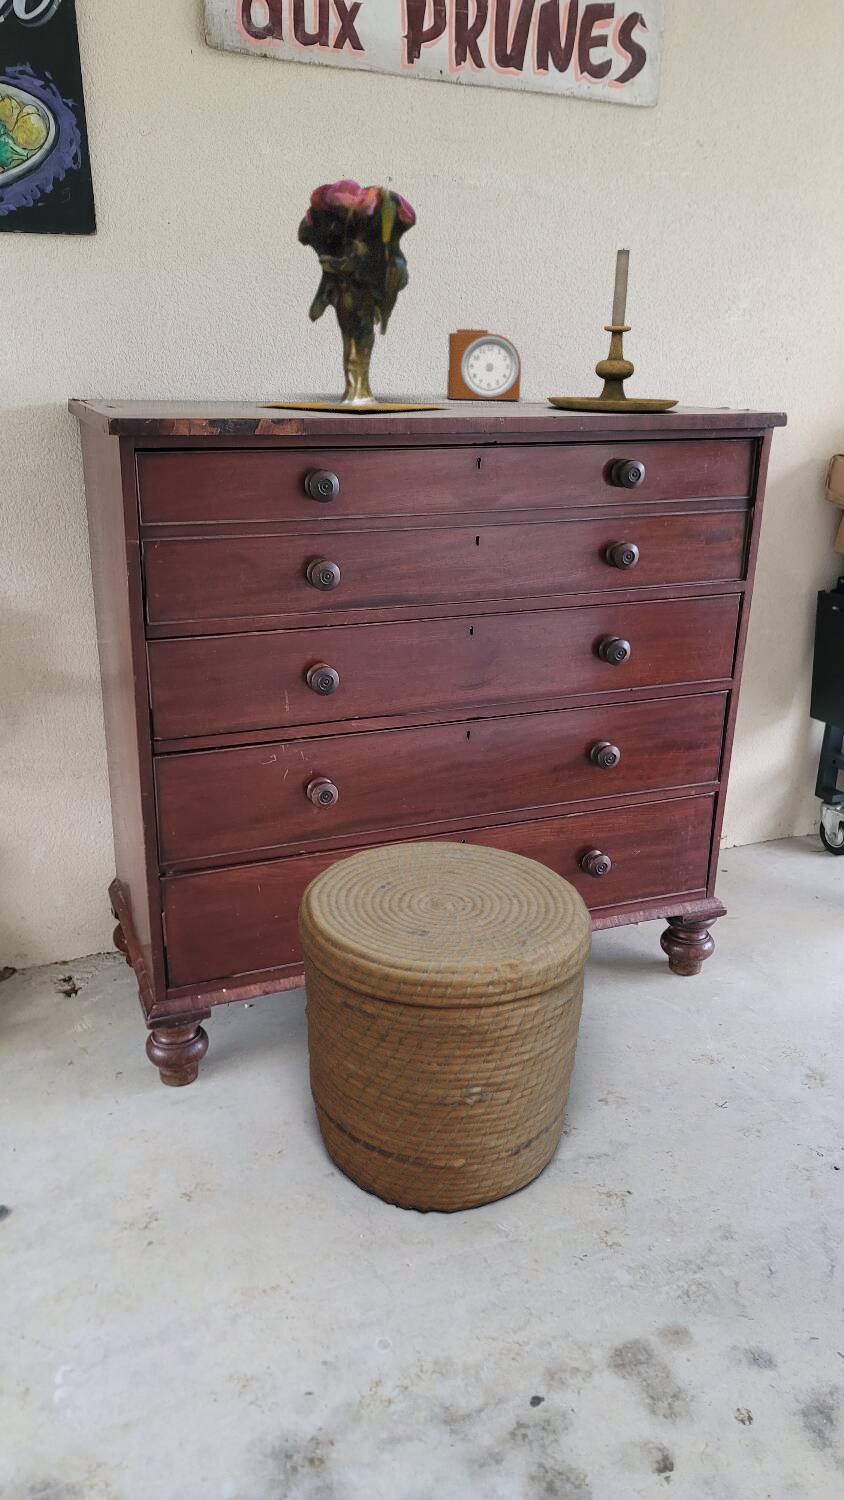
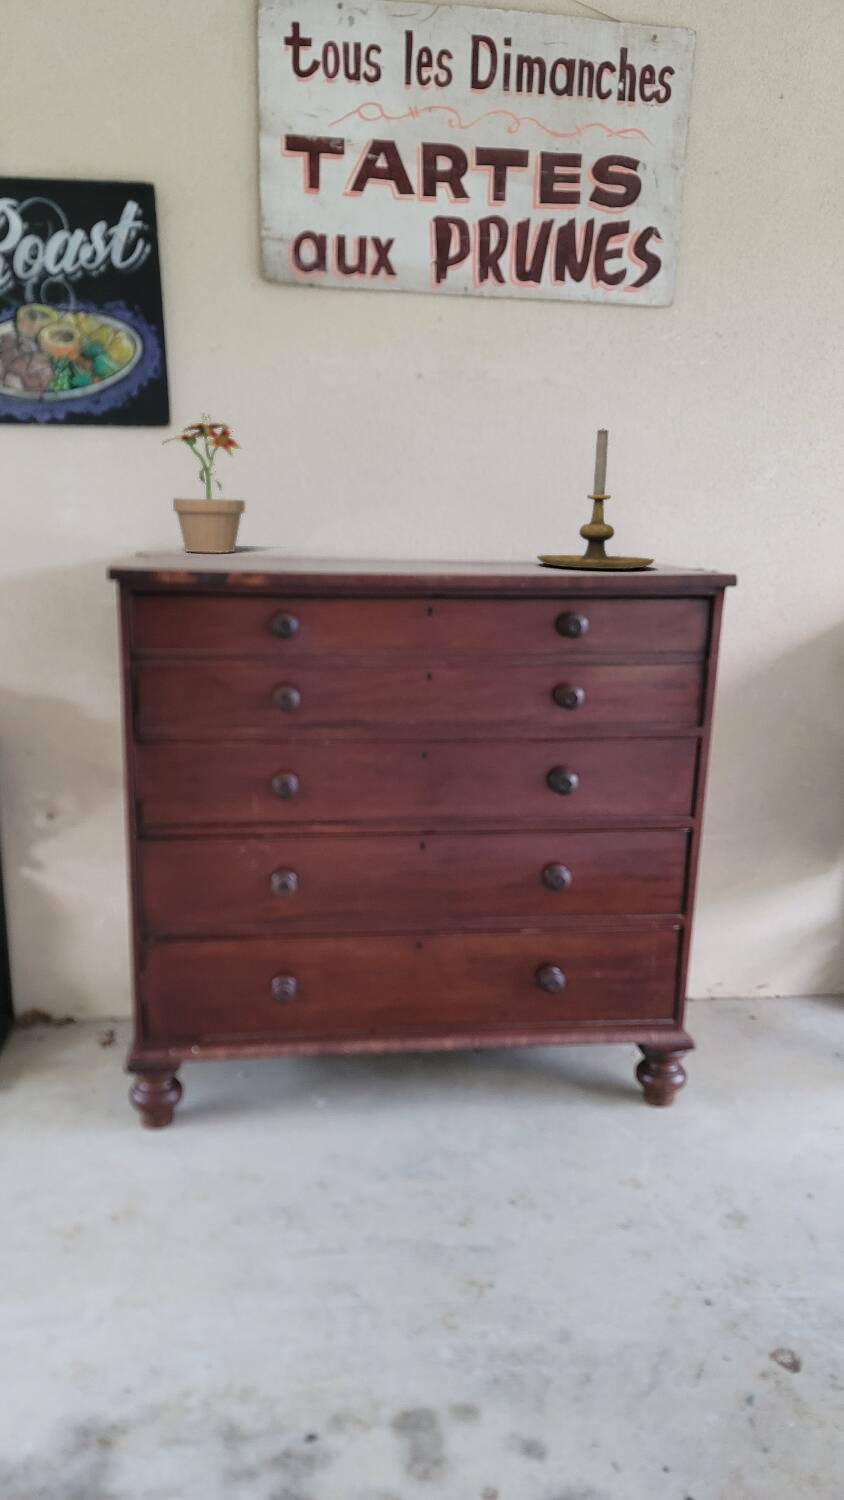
vase: present [262,179,441,410] -> none [270,381,442,565]
potted plant: none [90,219,193,399] -> present [164,417,245,553]
alarm clock: present [447,329,521,400] -> none [473,496,540,557]
woven basket: present [298,842,592,1212] -> none [221,939,482,1279]

